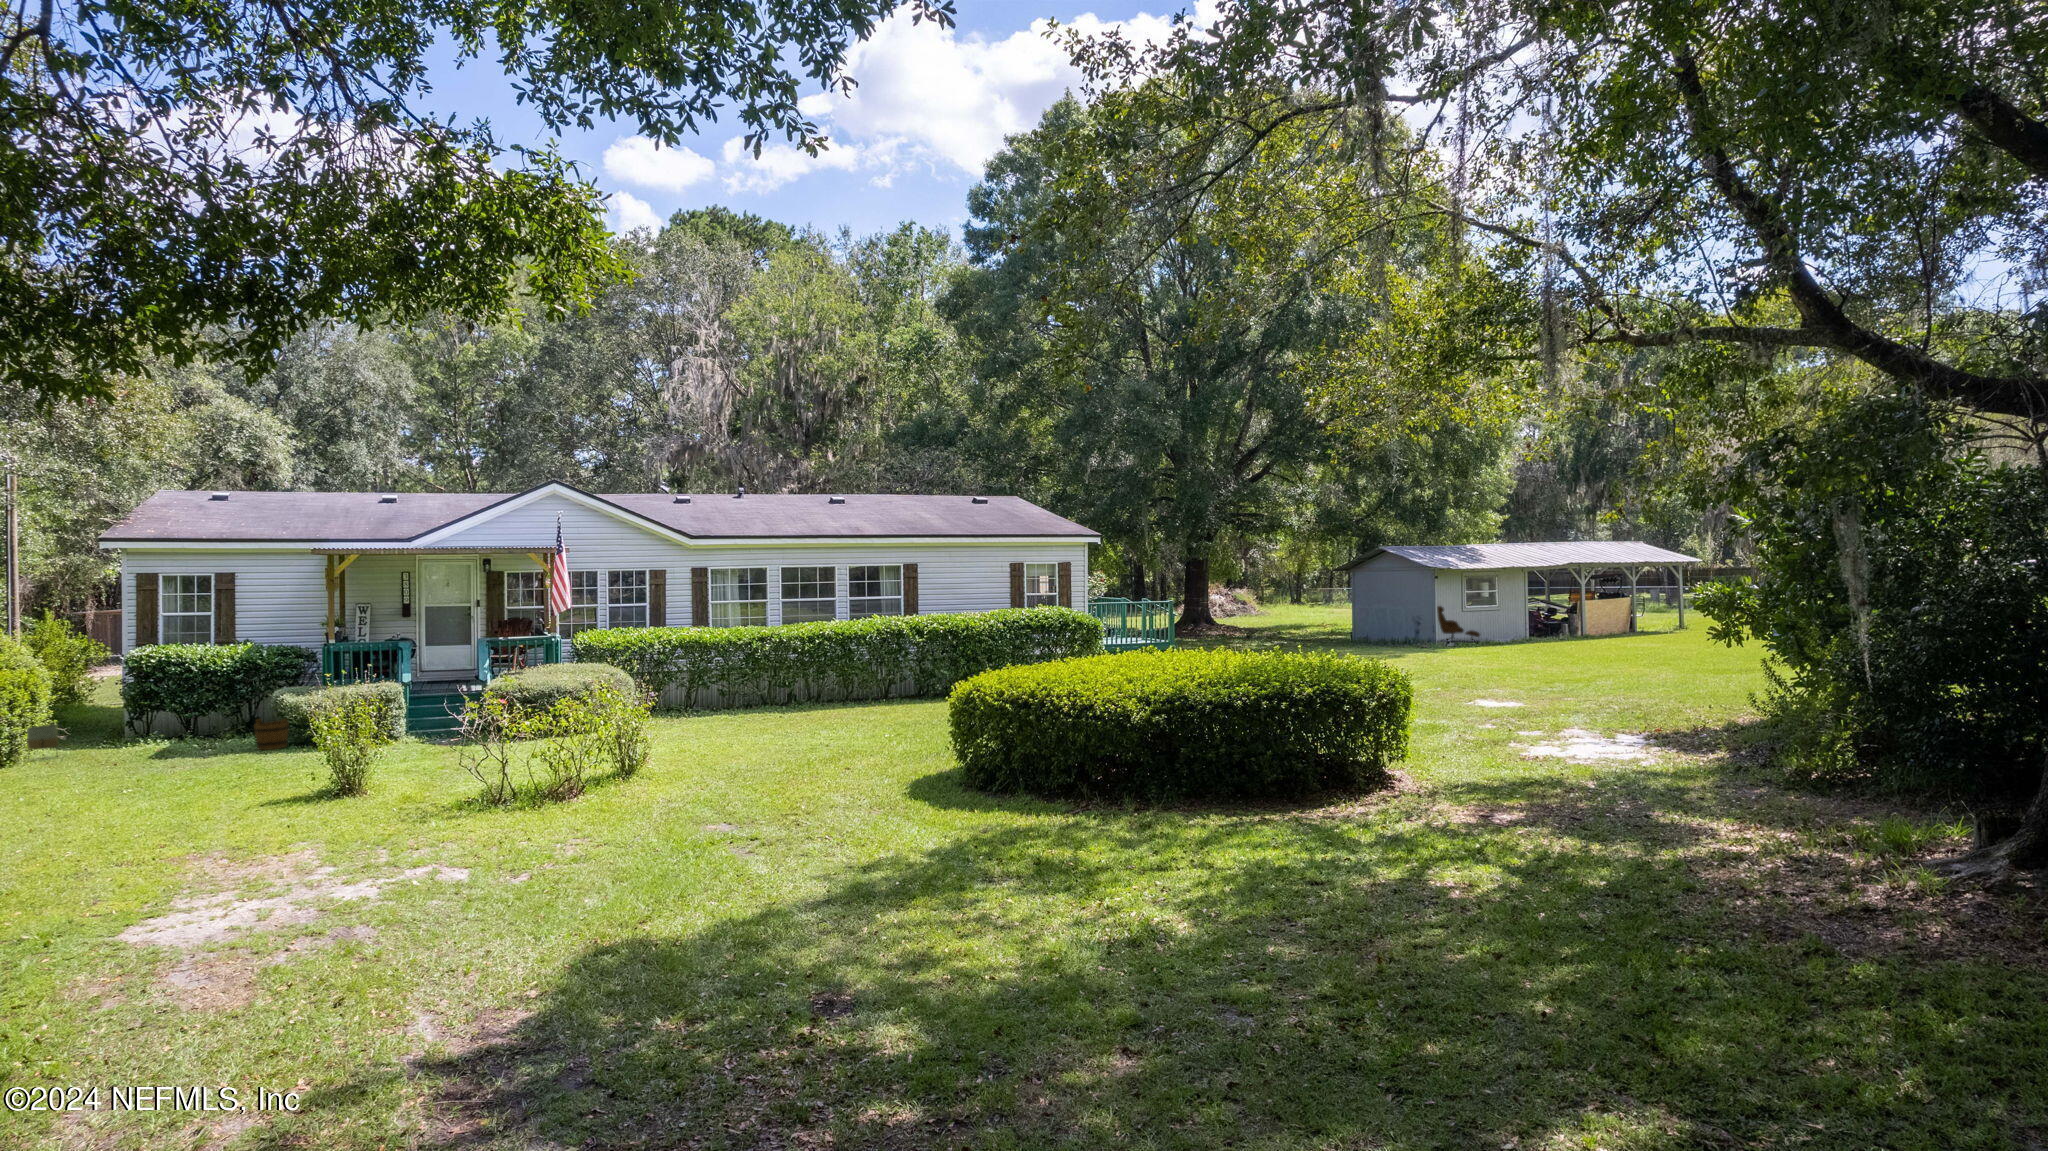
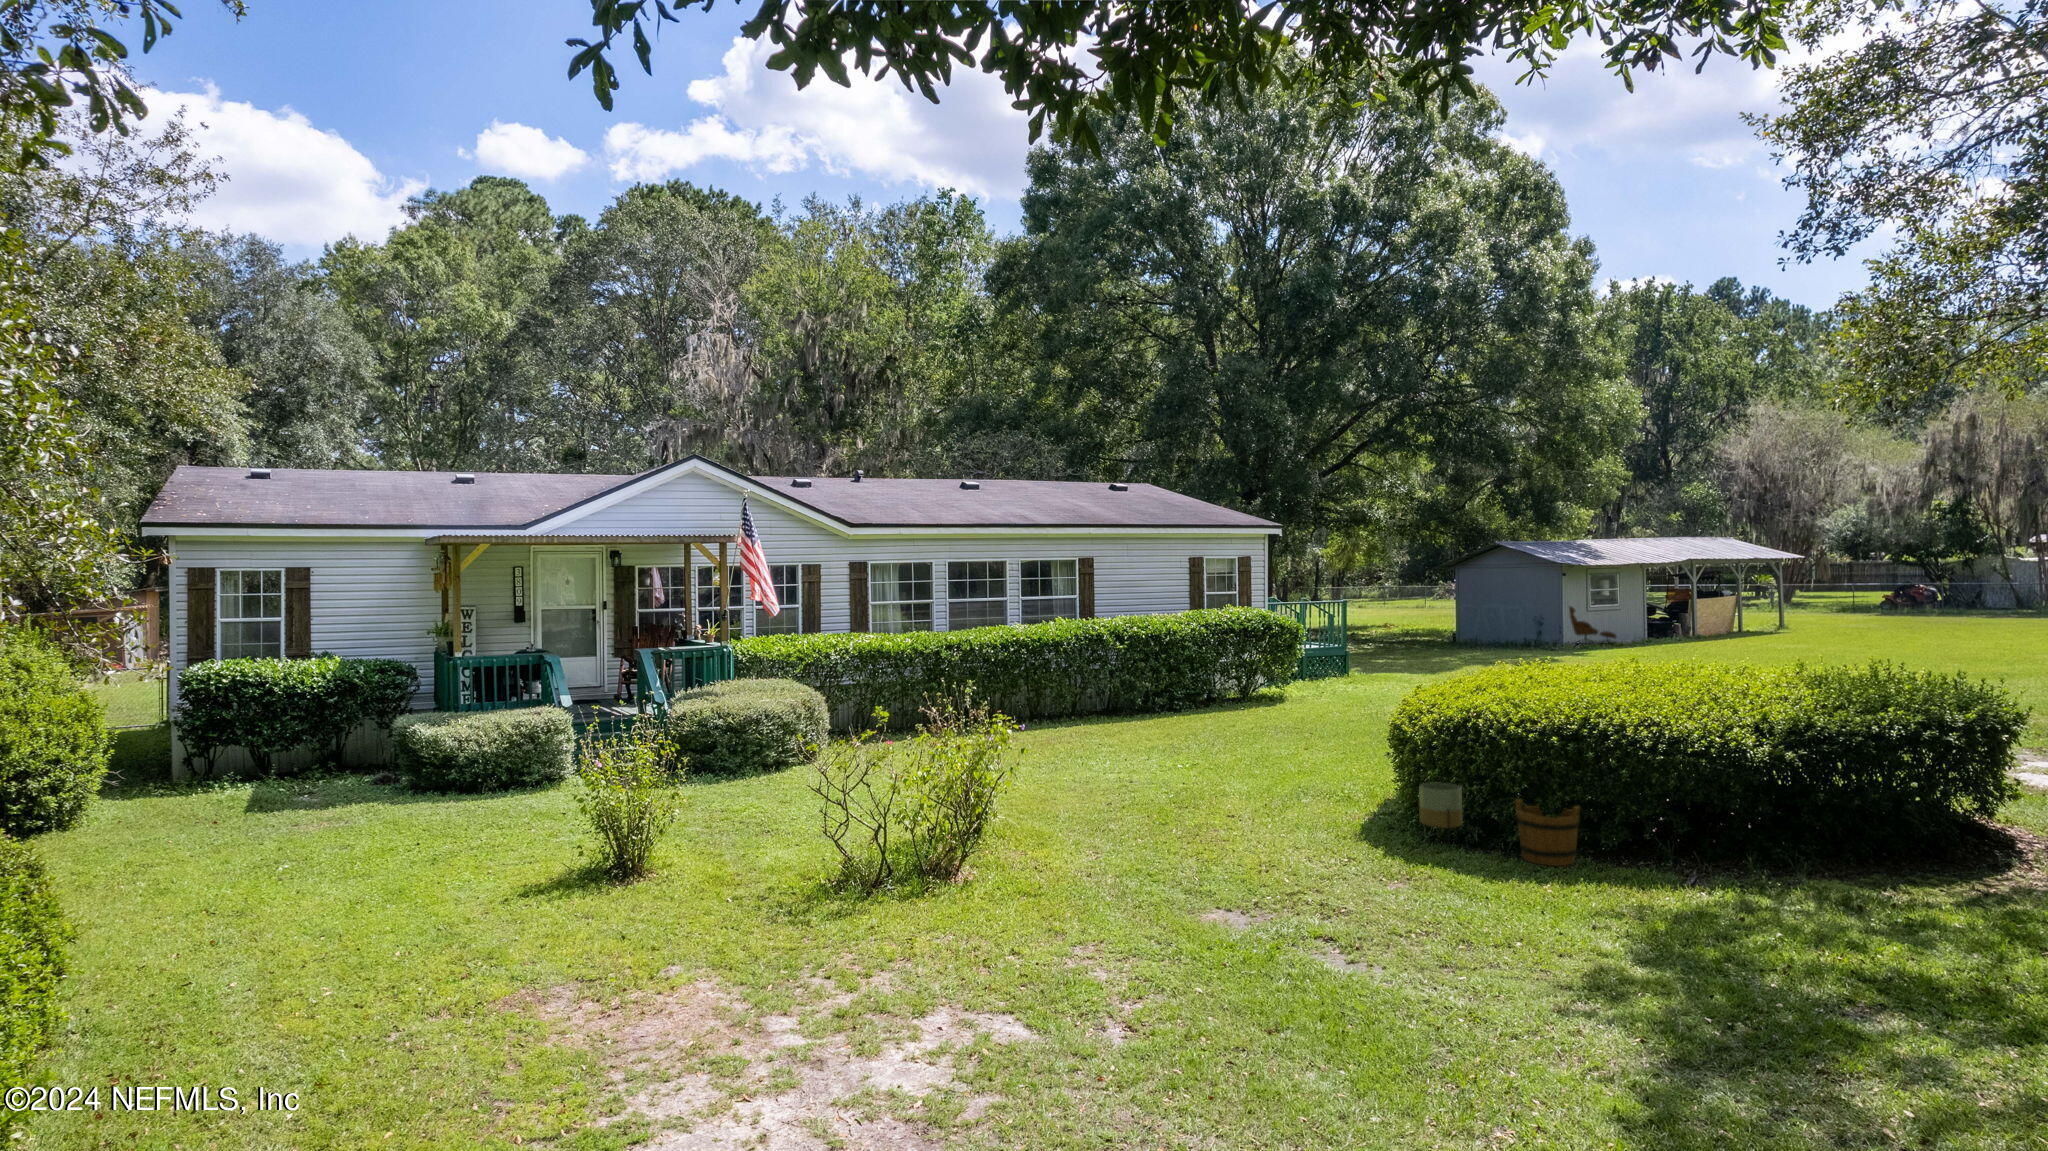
bucket: present [254,719,290,750] -> present [1516,799,1581,866]
planter: present [27,725,58,750] -> present [1418,783,1463,839]

